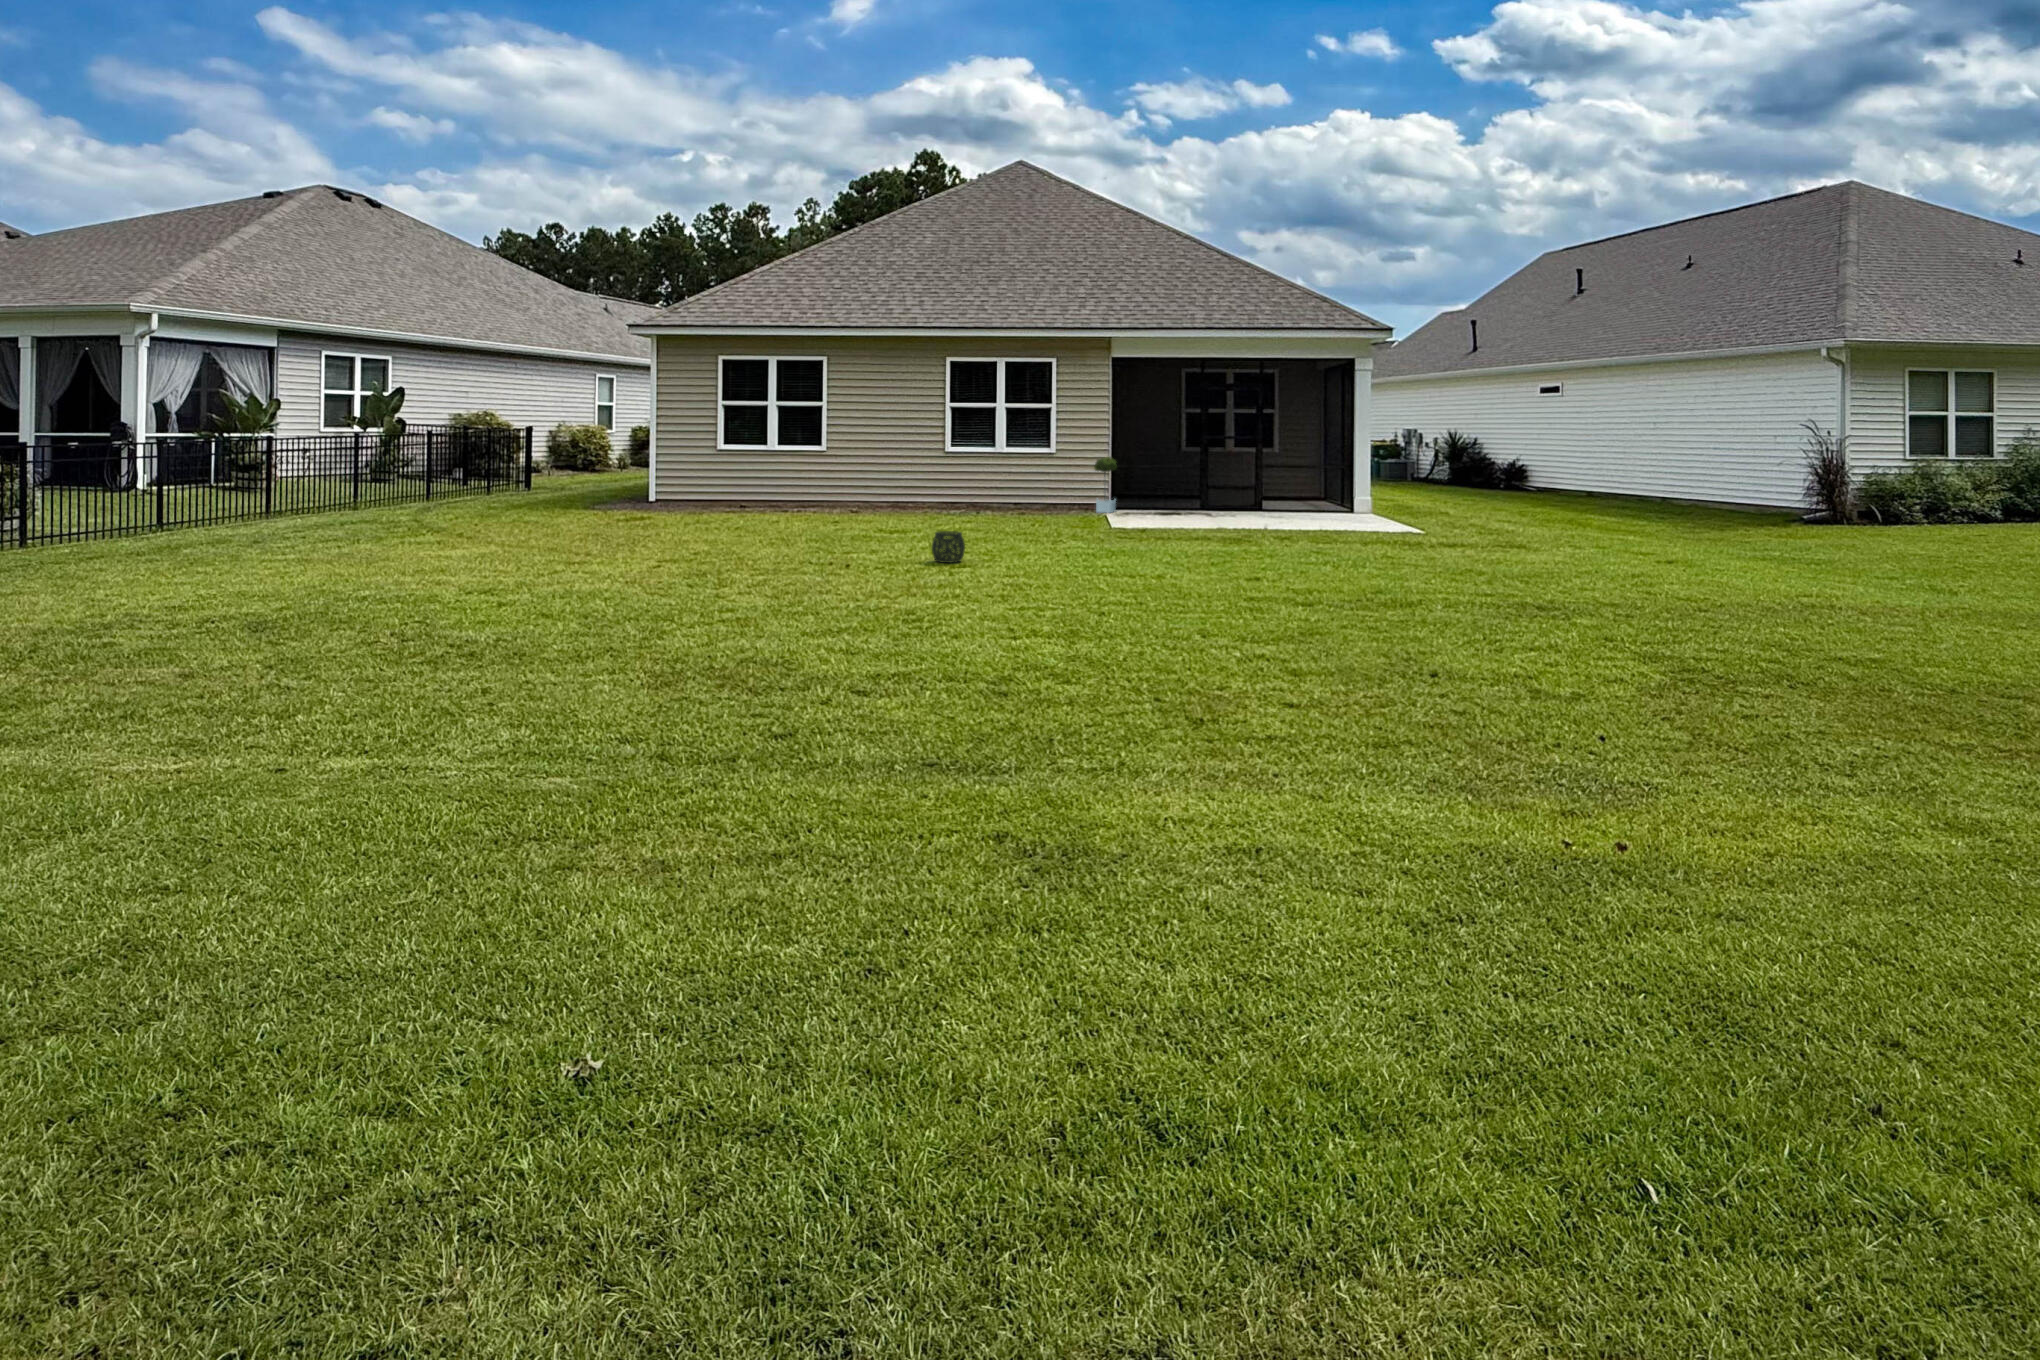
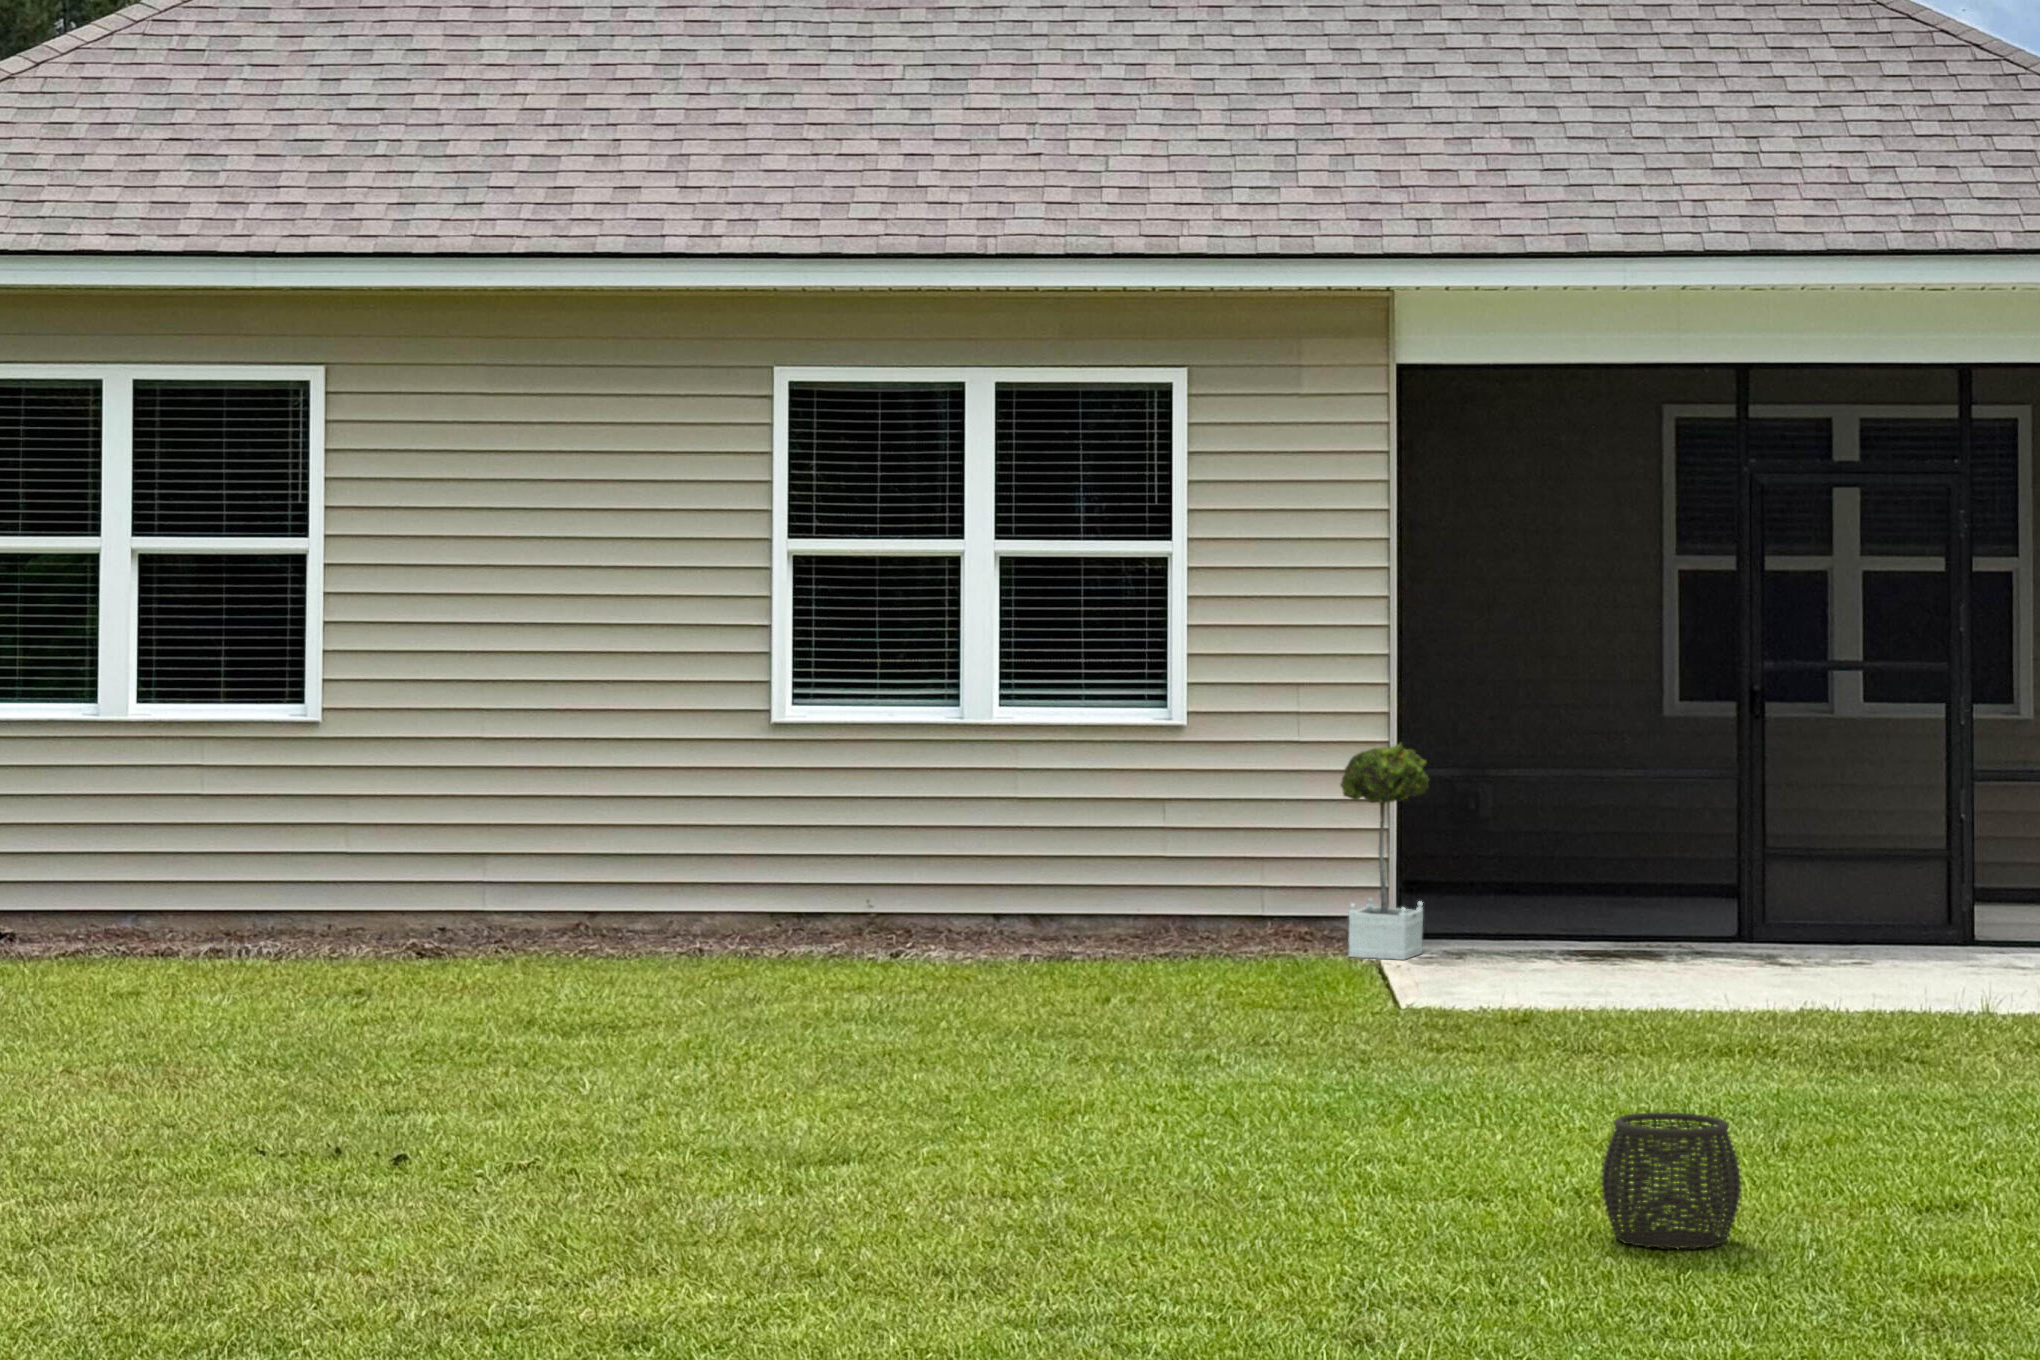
woven basket: present [932,531,965,563] -> present [1601,1113,1742,1249]

